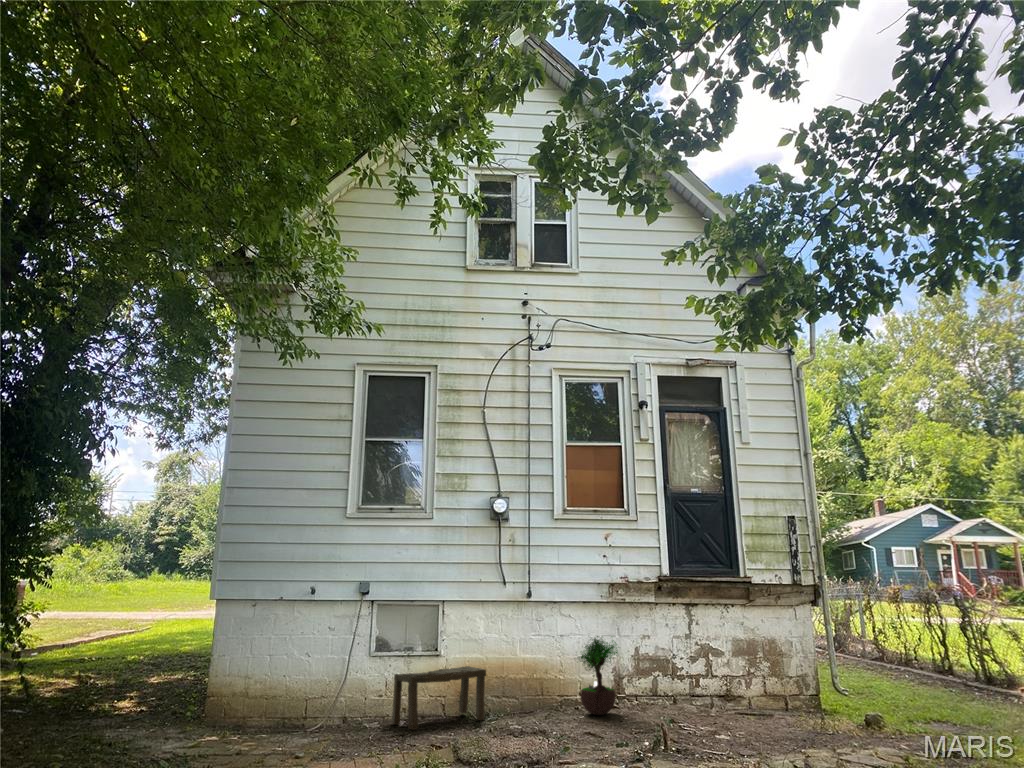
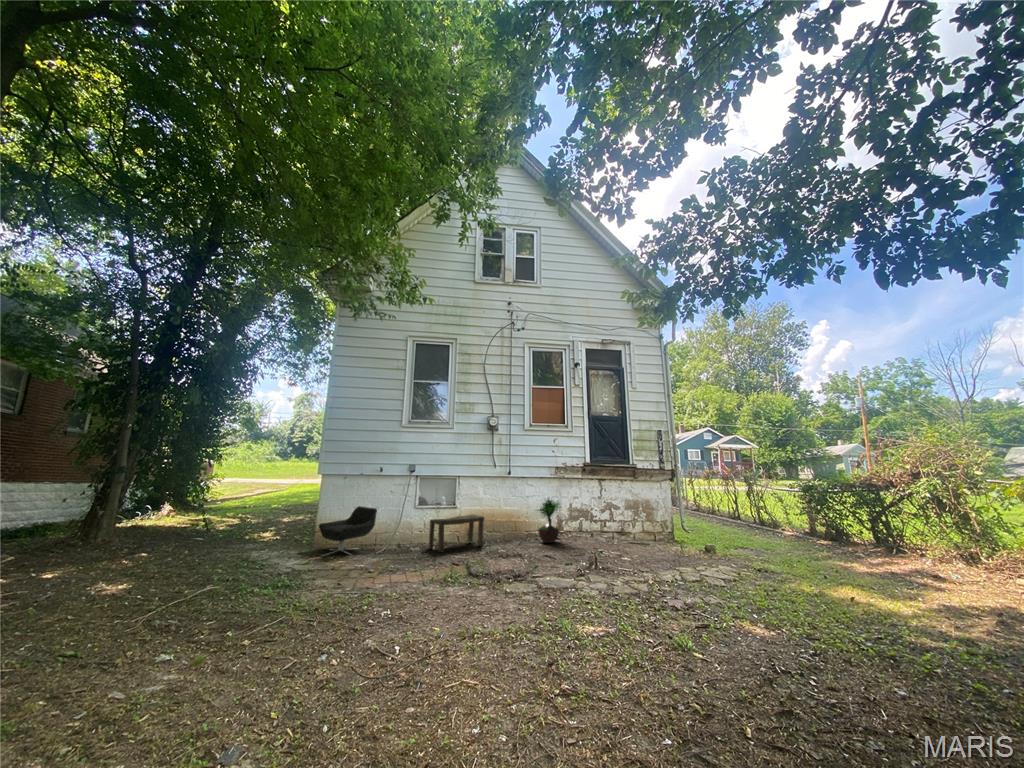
lounge chair: none [212,652,307,735] -> present [319,506,377,556]

